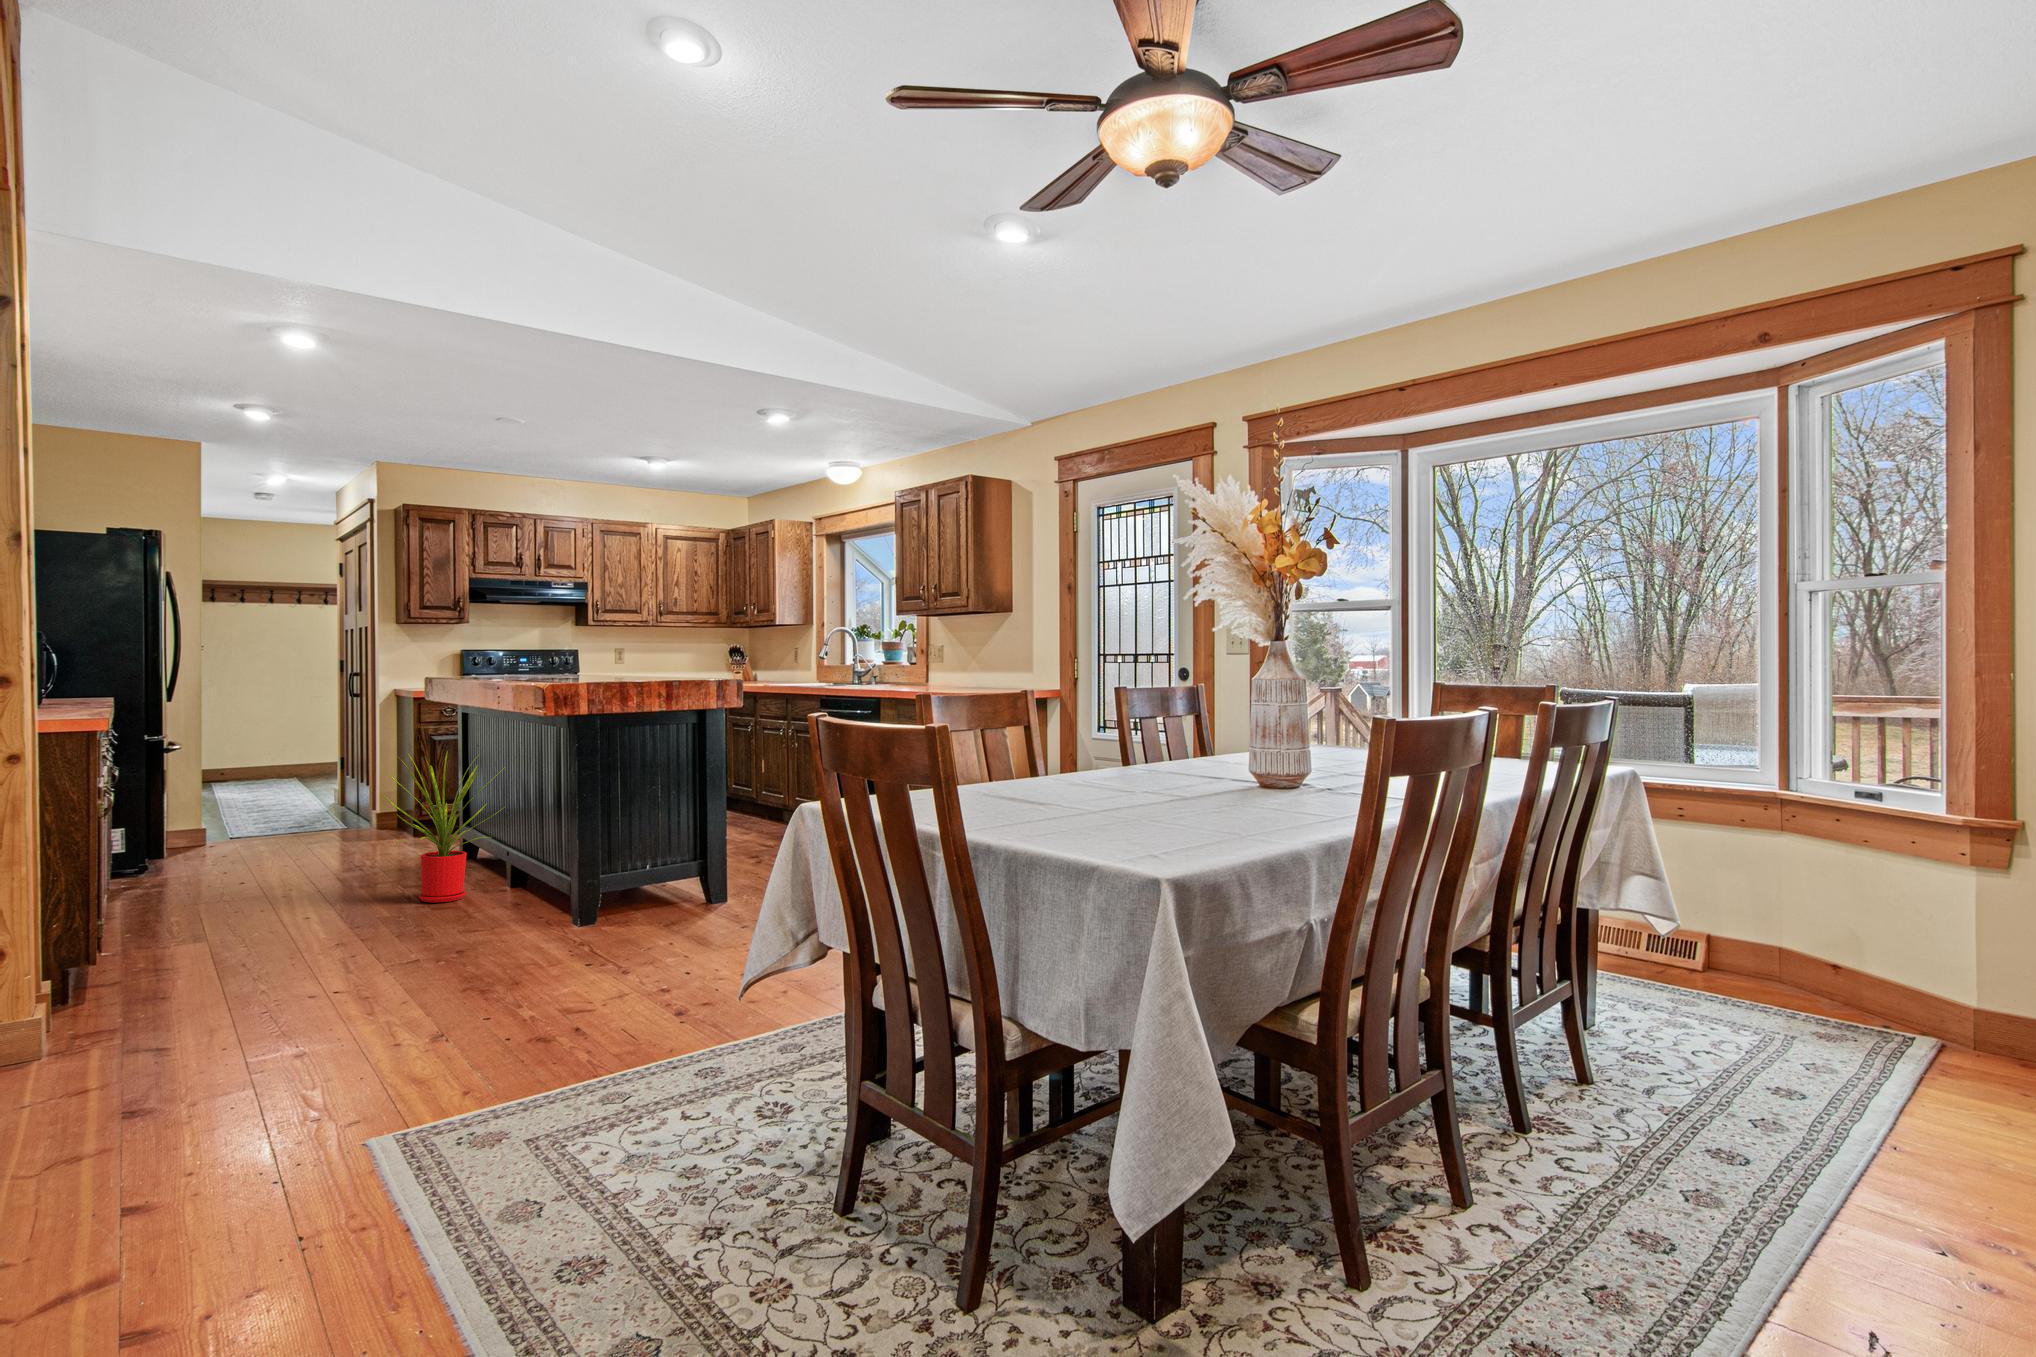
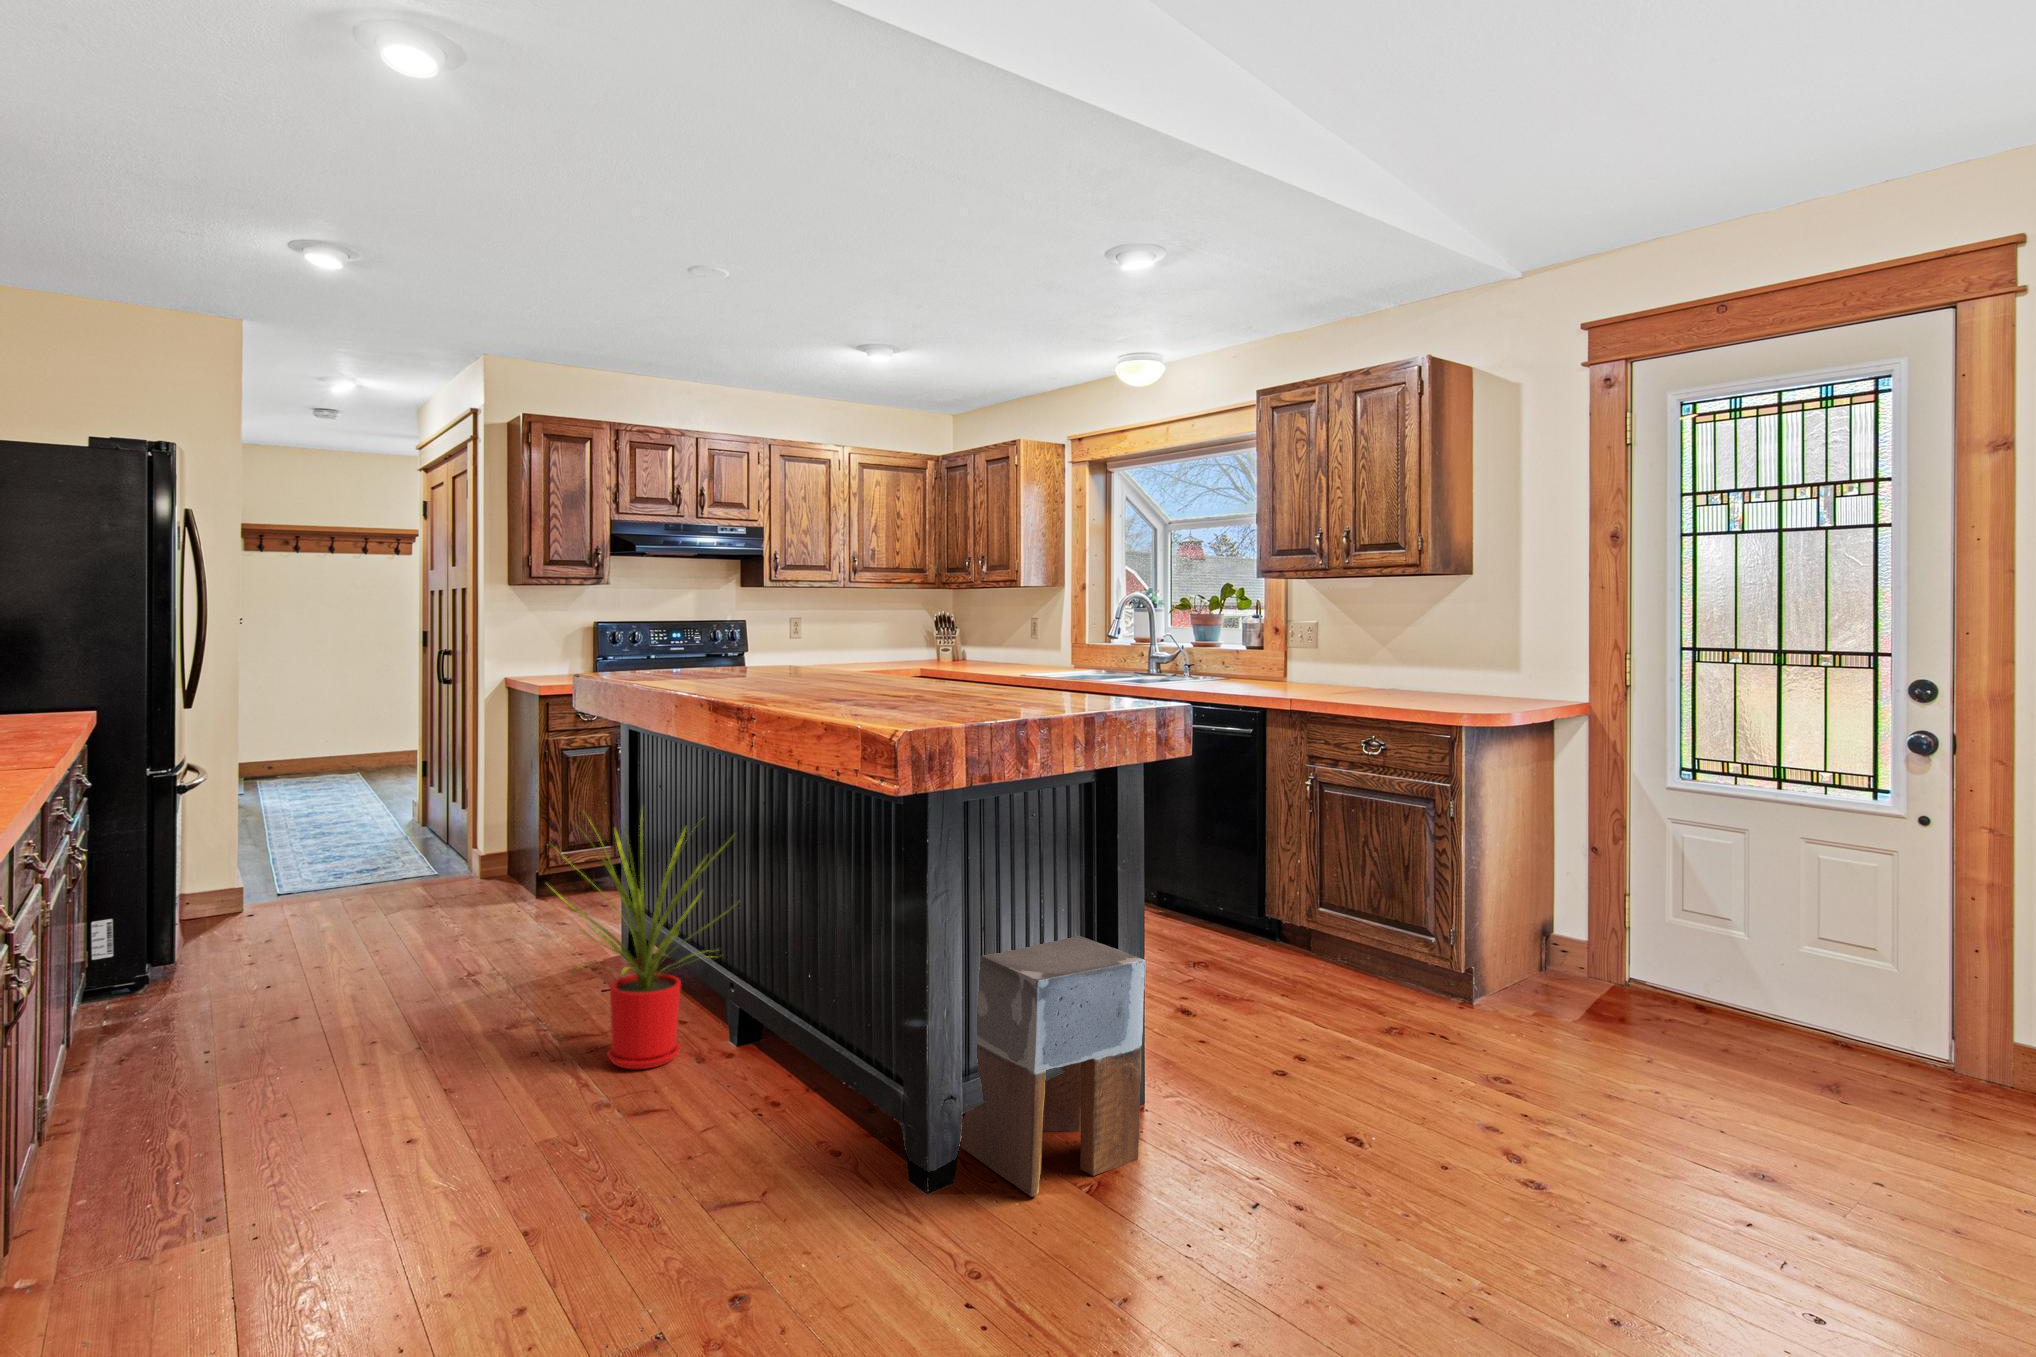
stool: none [604,809,703,936] -> present [961,936,1145,1197]

